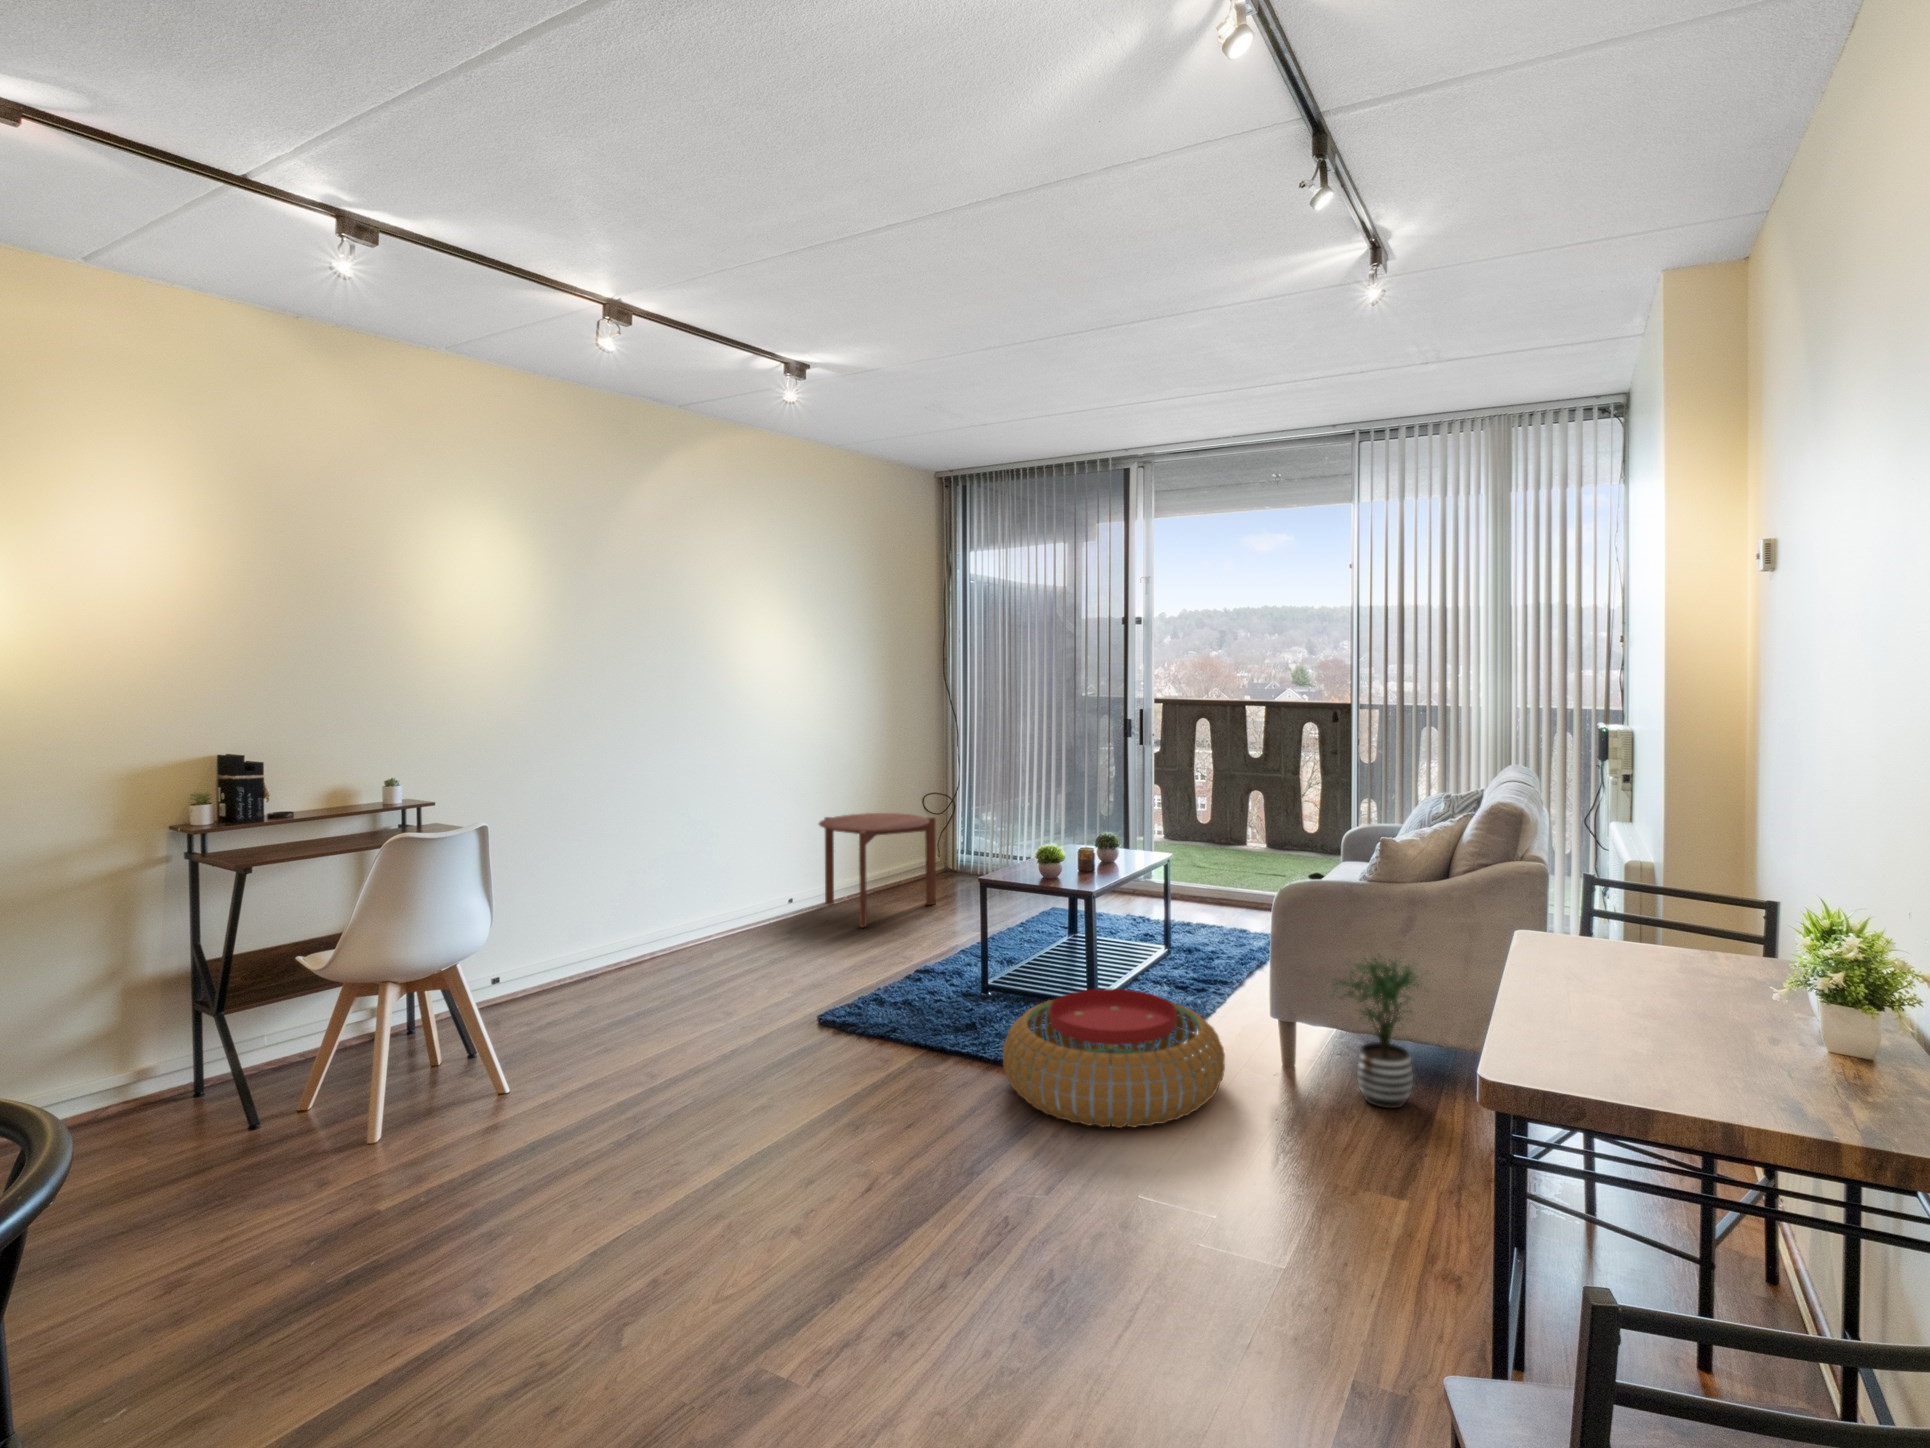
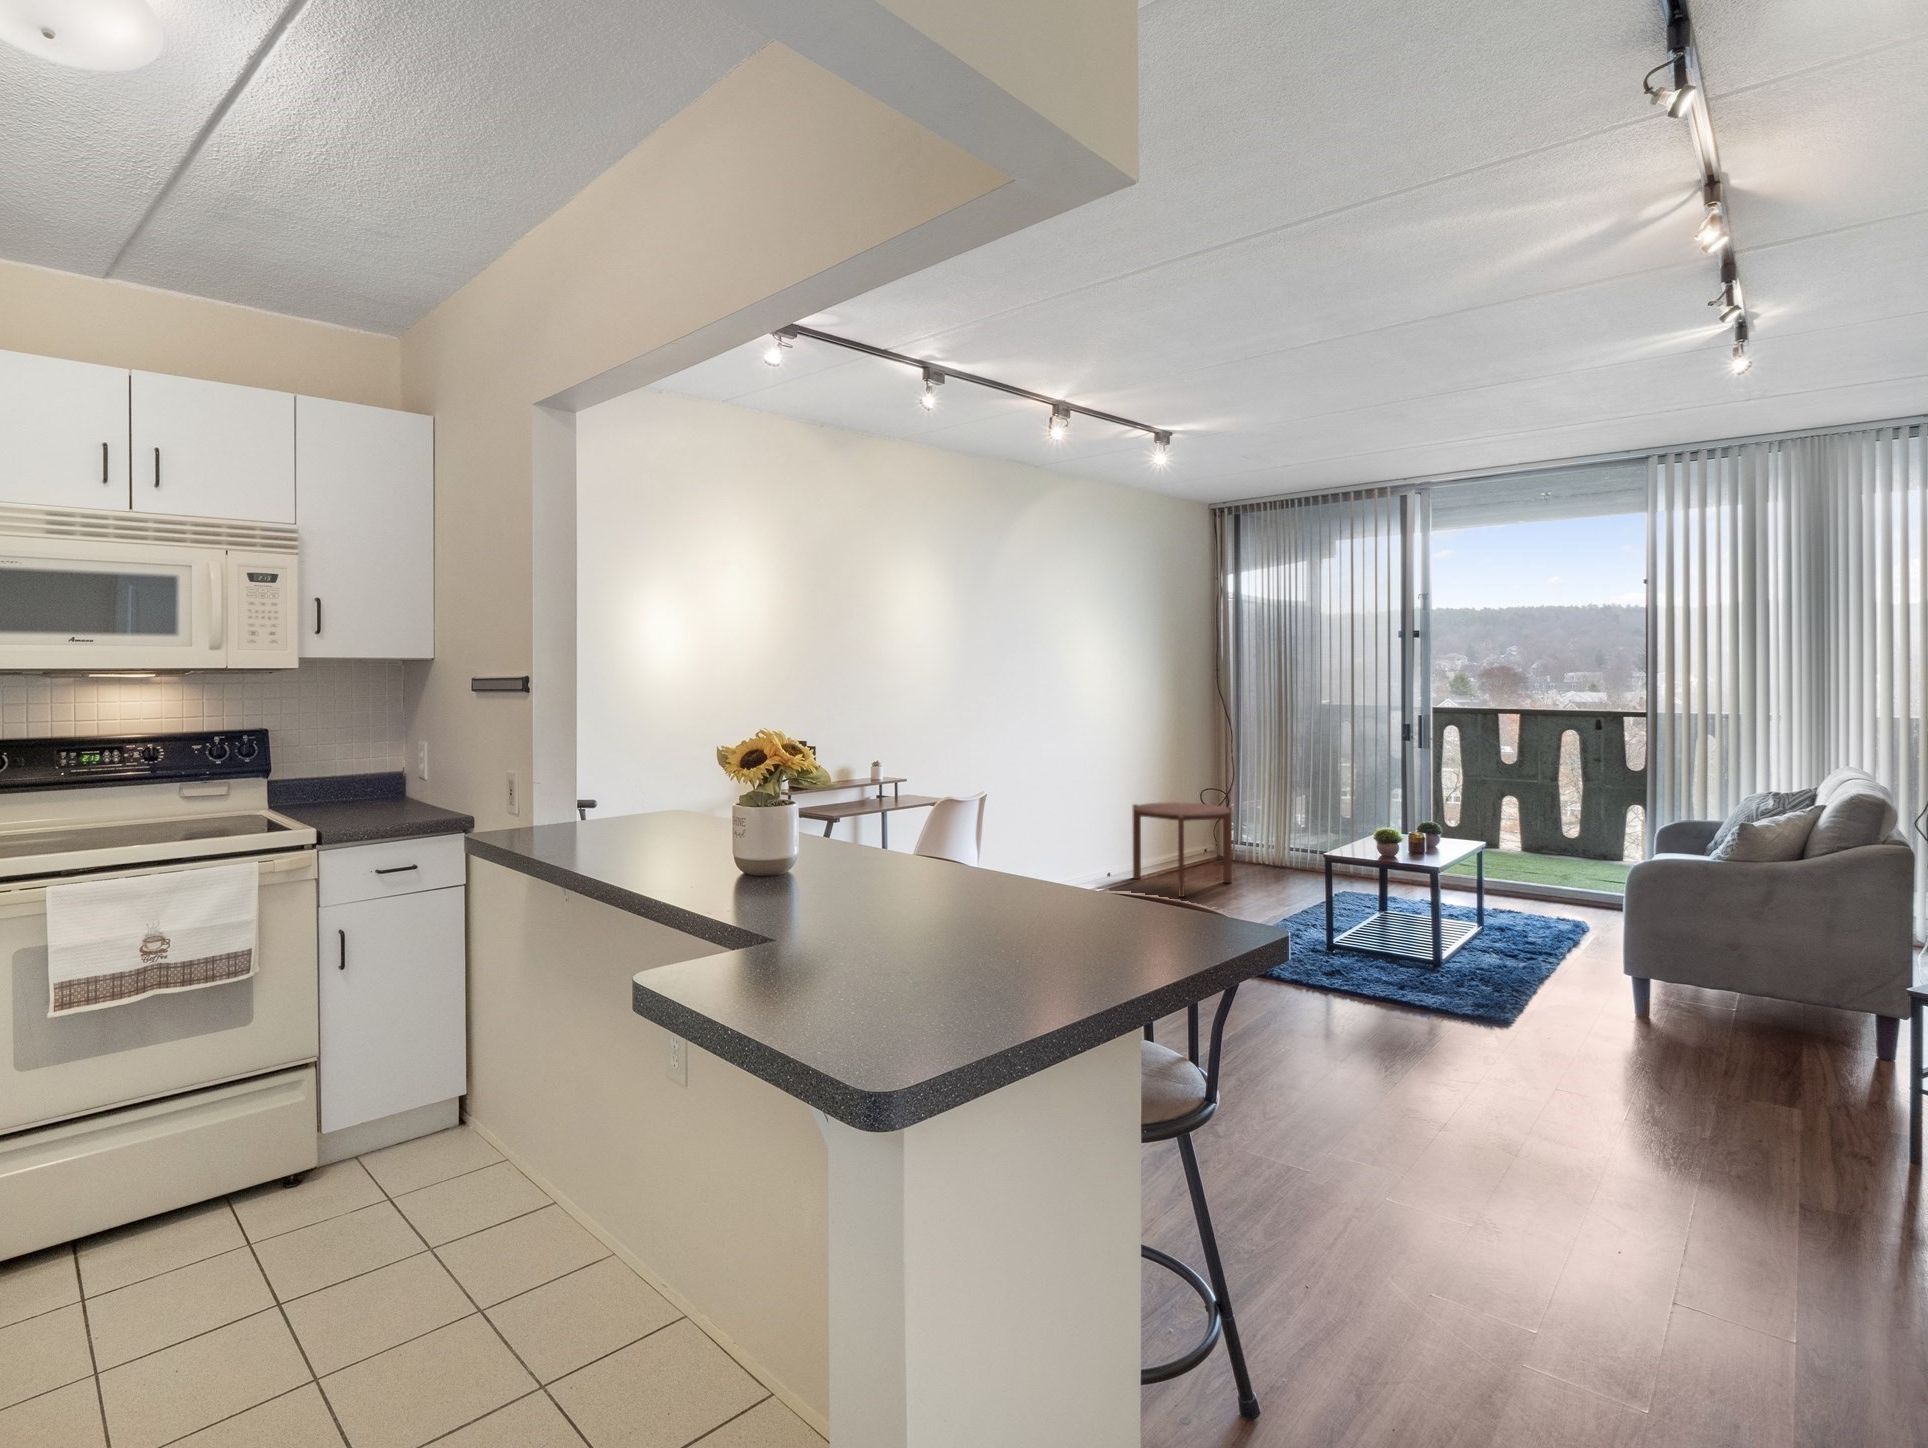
potted plant: present [1330,954,1419,1109] -> none [1691,919,1807,1051]
pouf: present [1003,989,1225,1128] -> none [1391,941,1599,1046]

